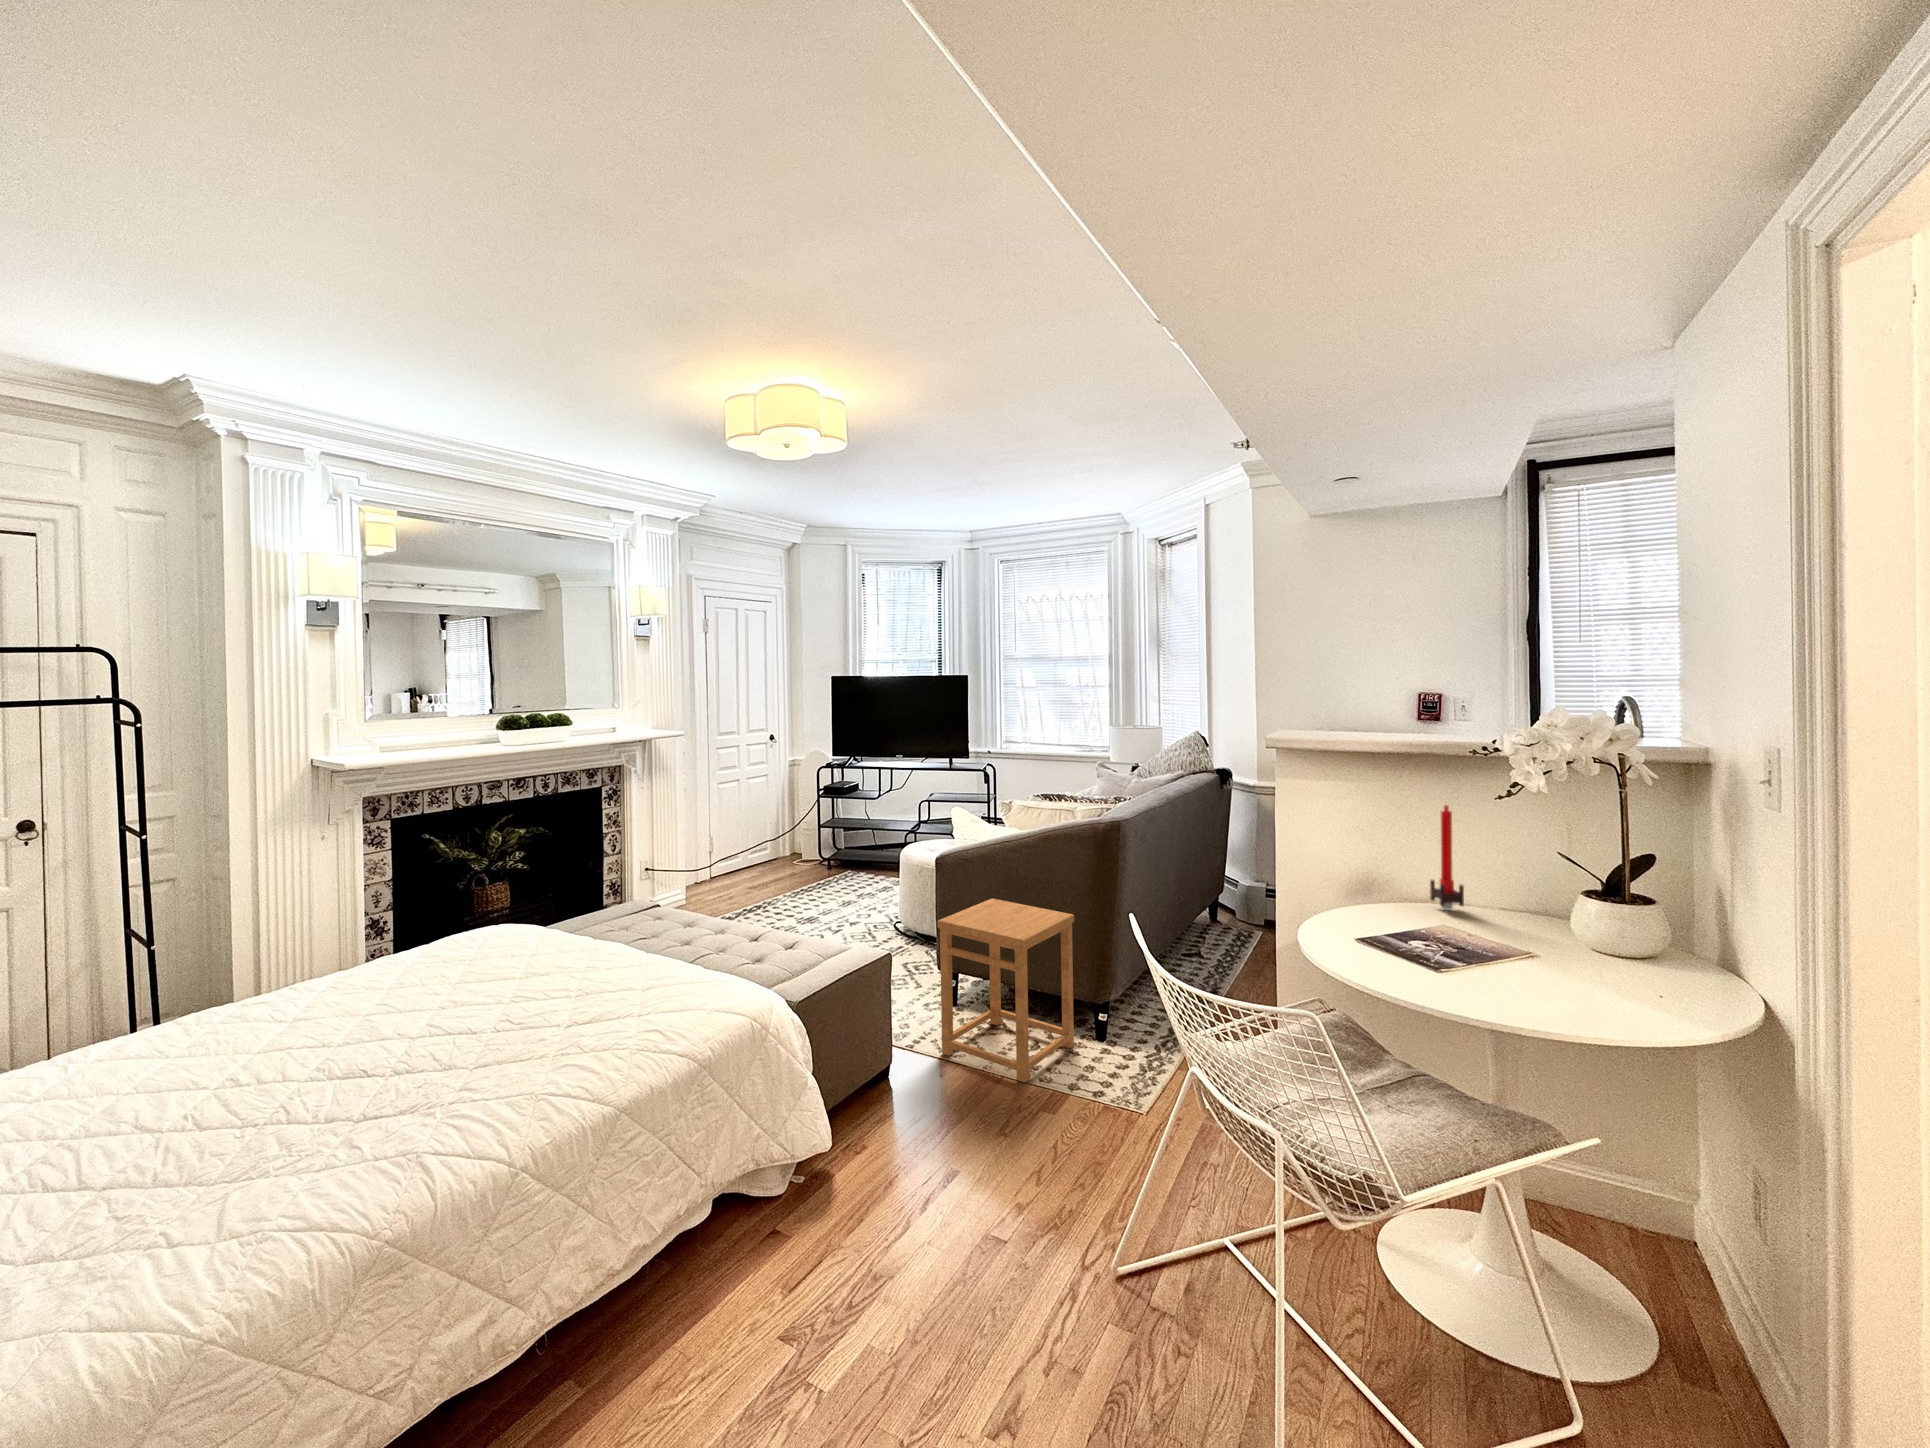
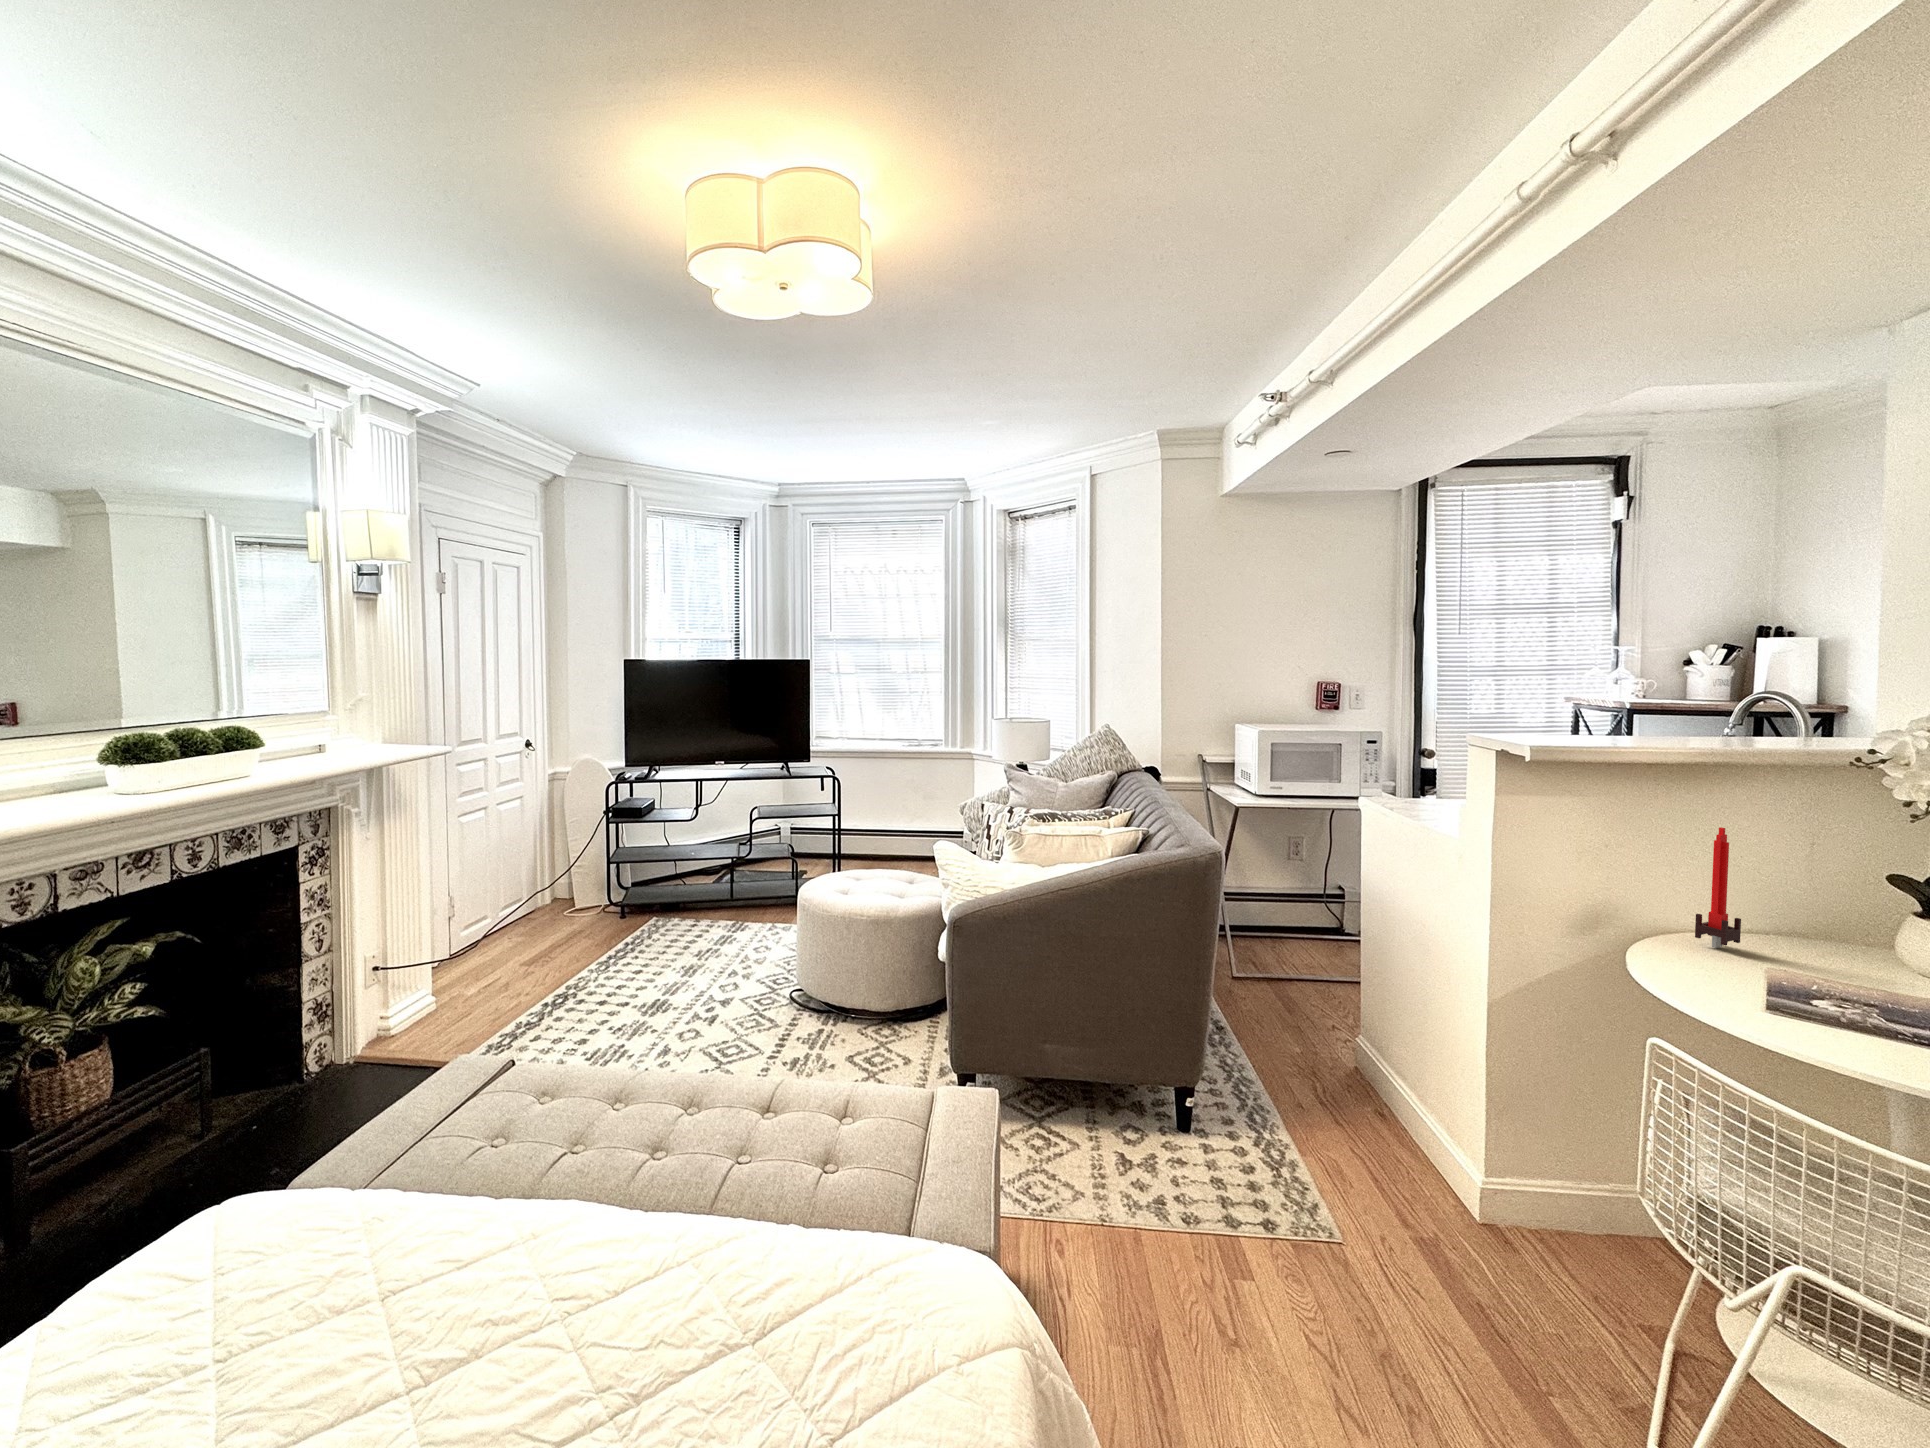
side table: present [938,898,1074,1083] -> none [1057,974,1214,1245]

